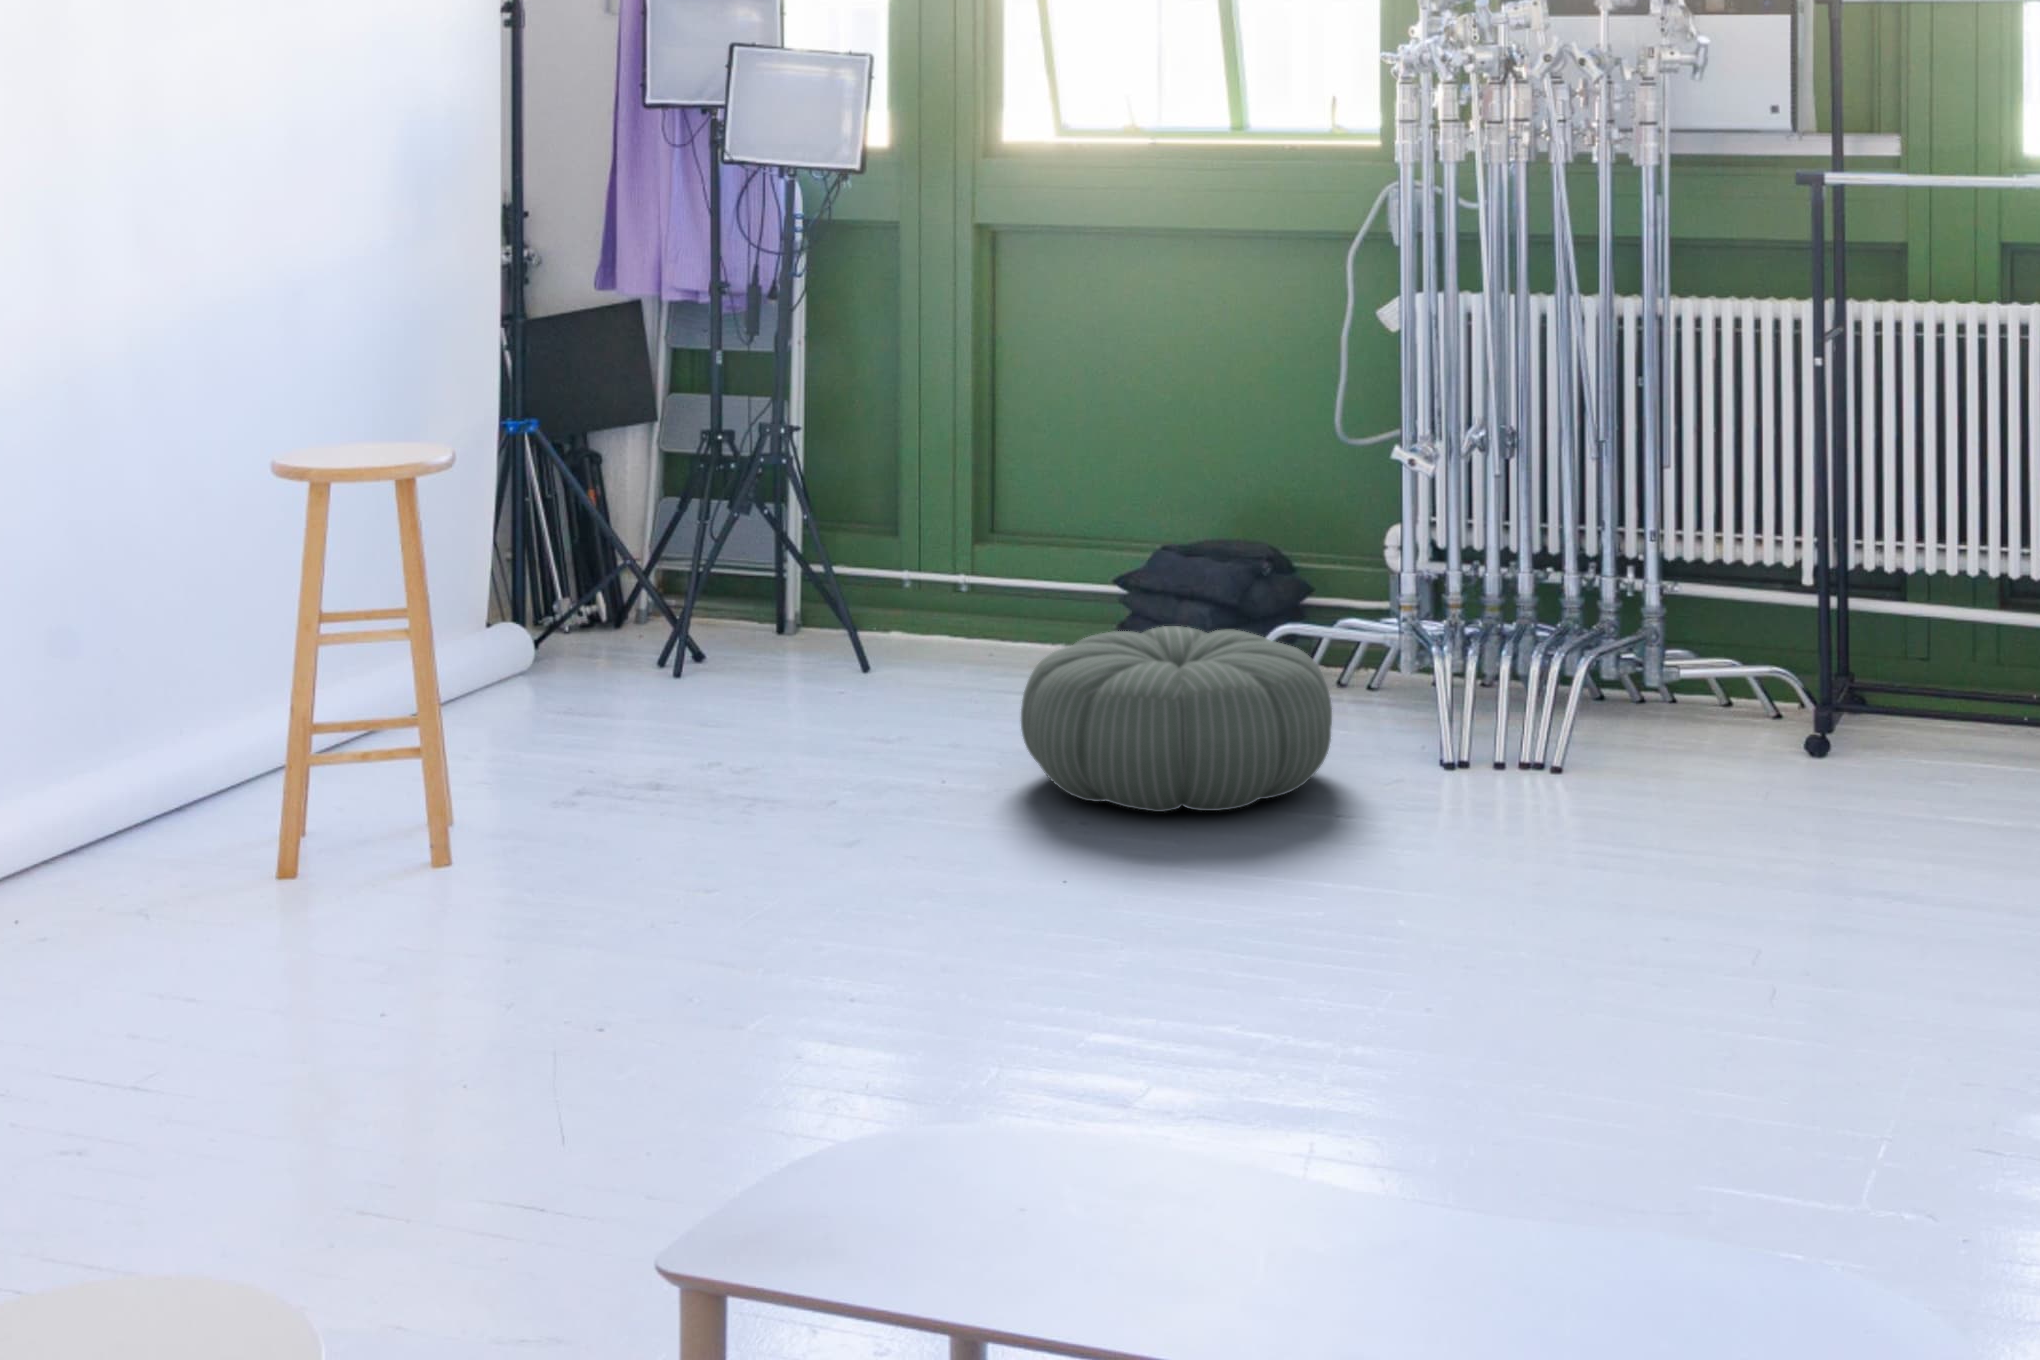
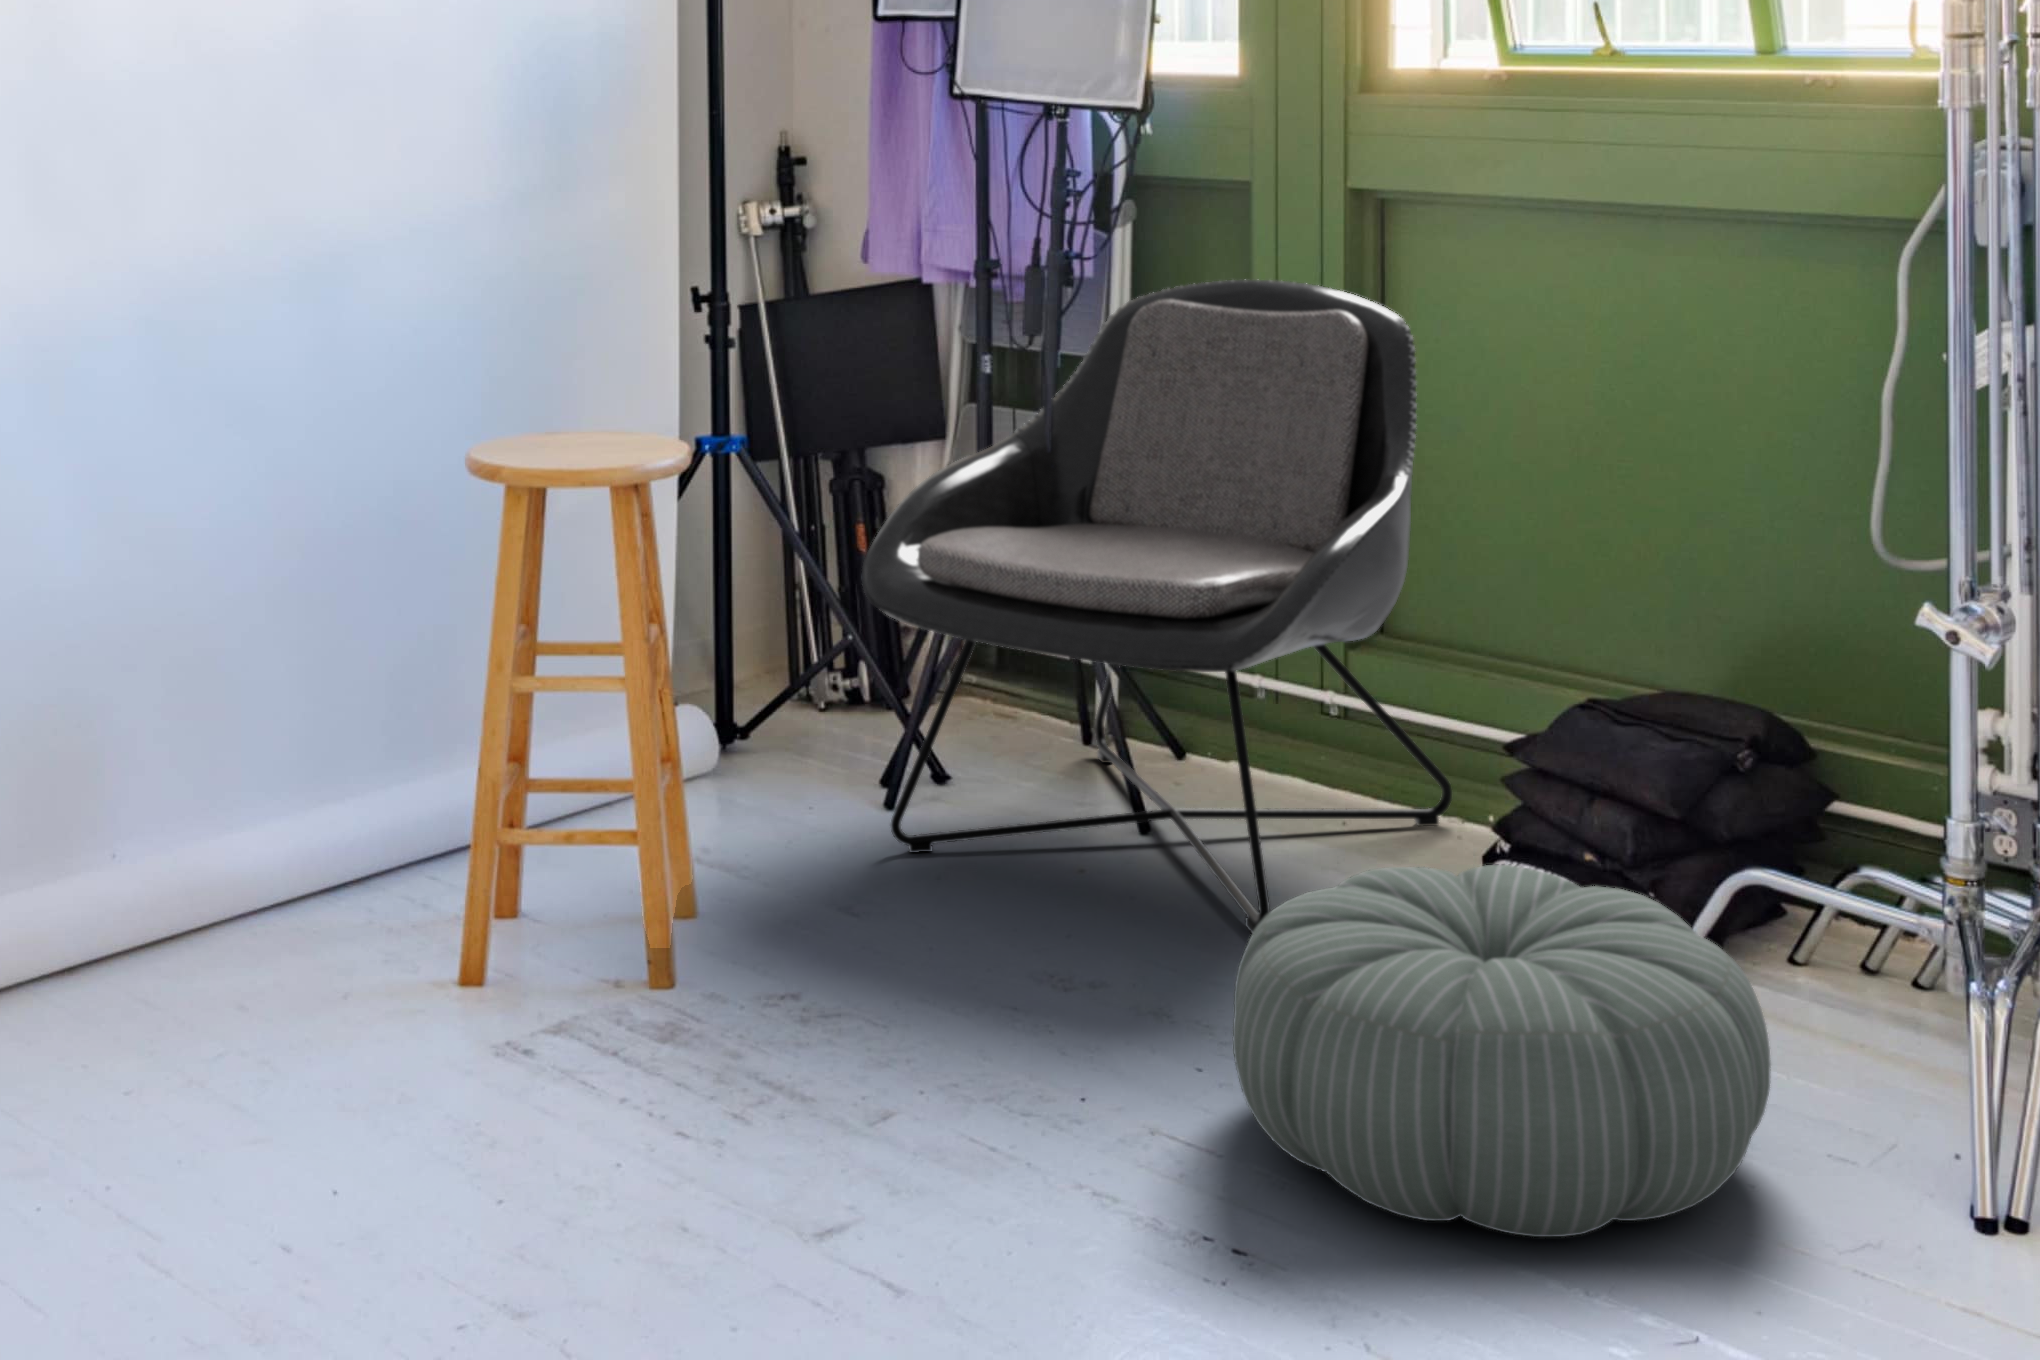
lounge chair: none [677,288,1062,714] -> present [862,280,1452,933]

